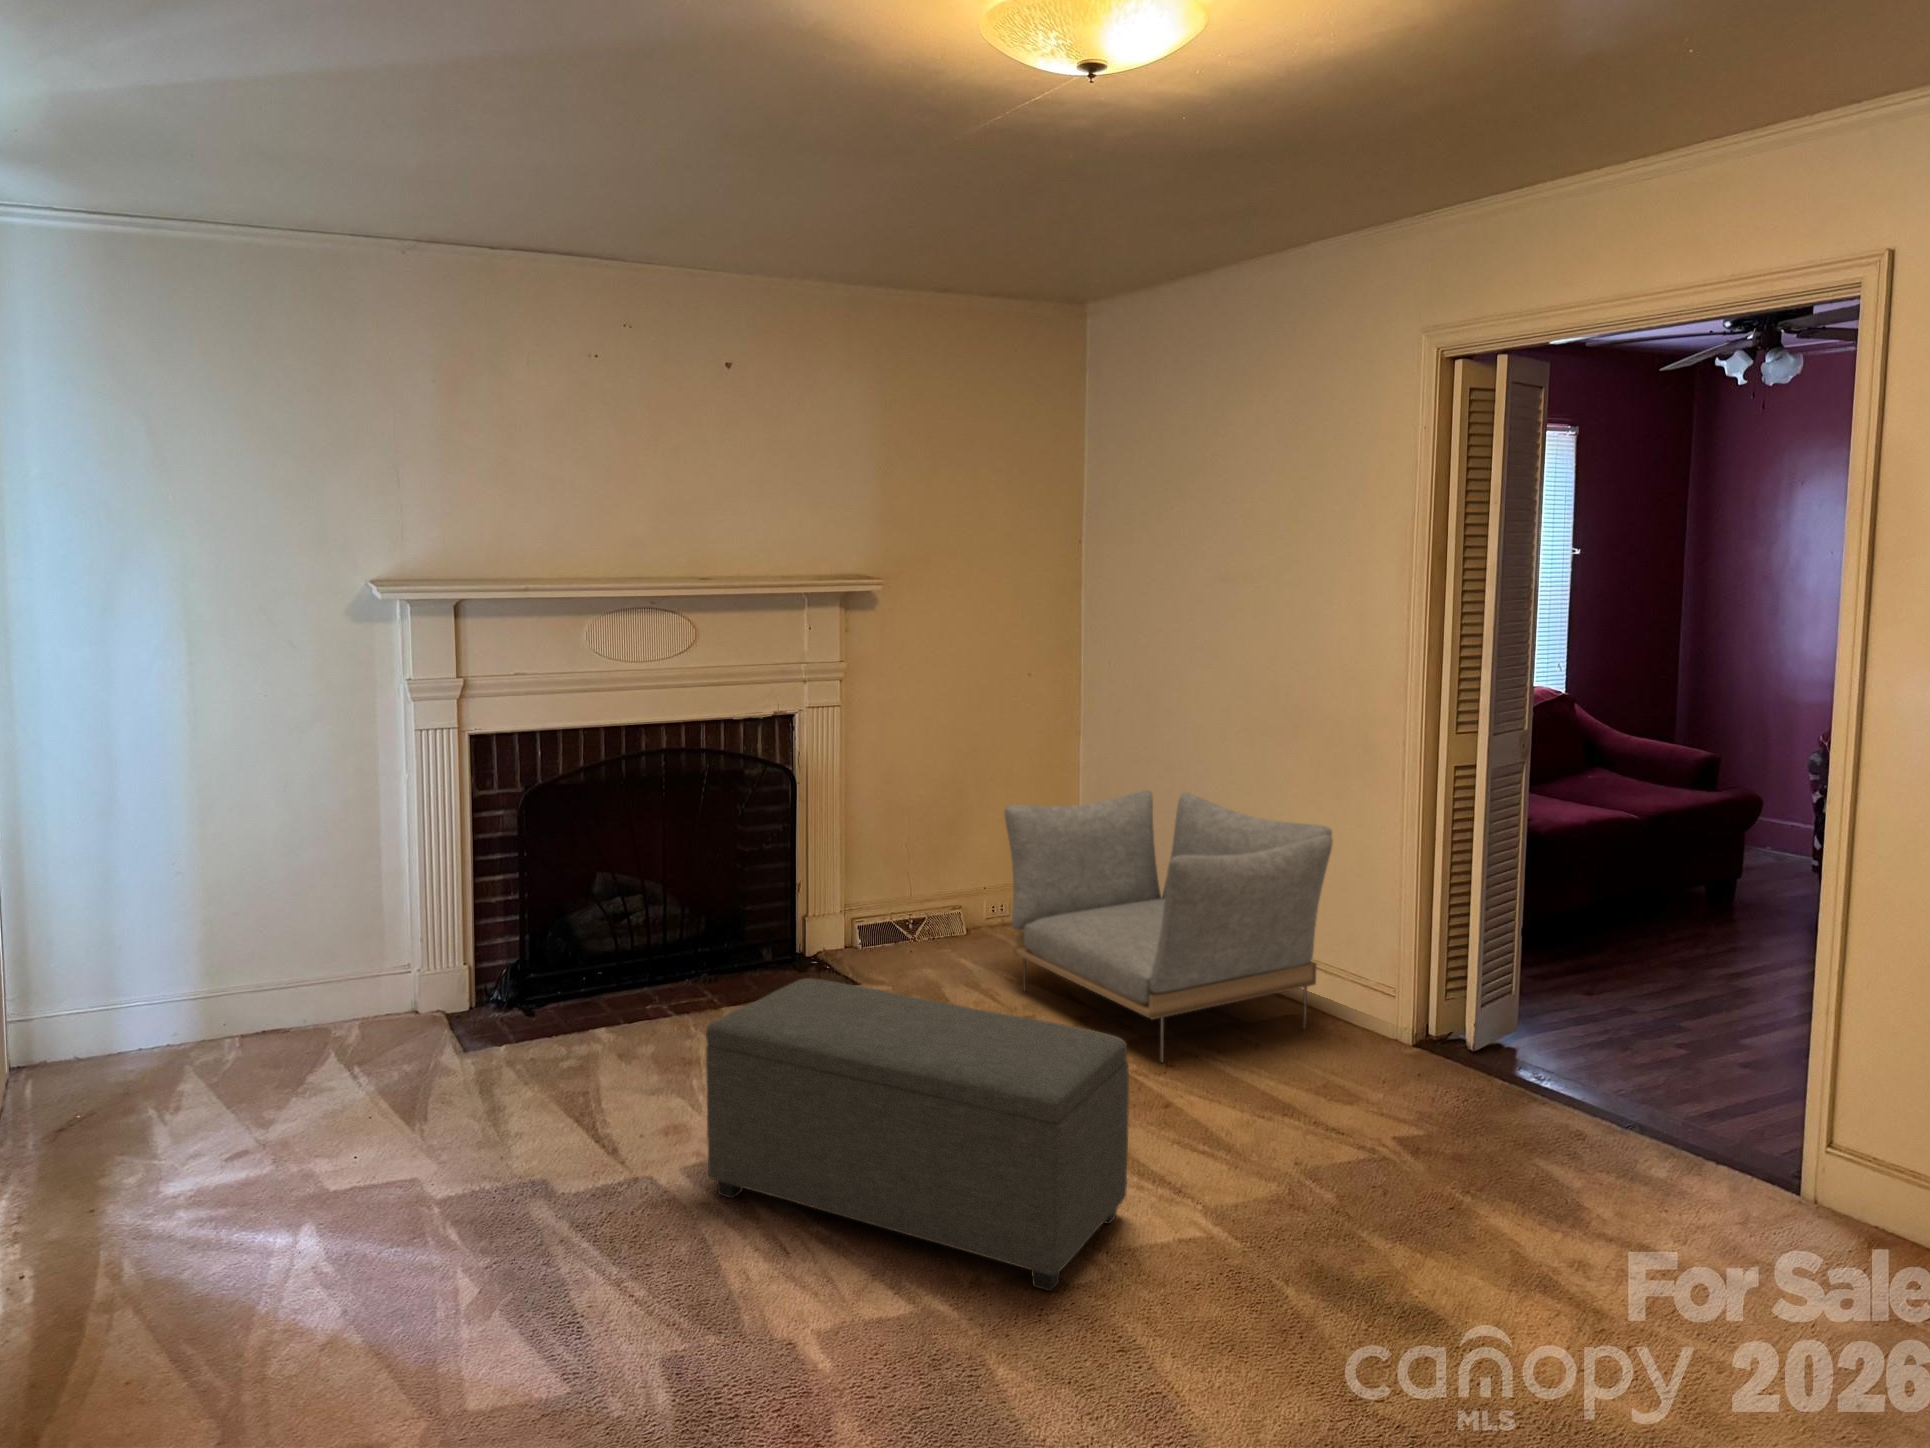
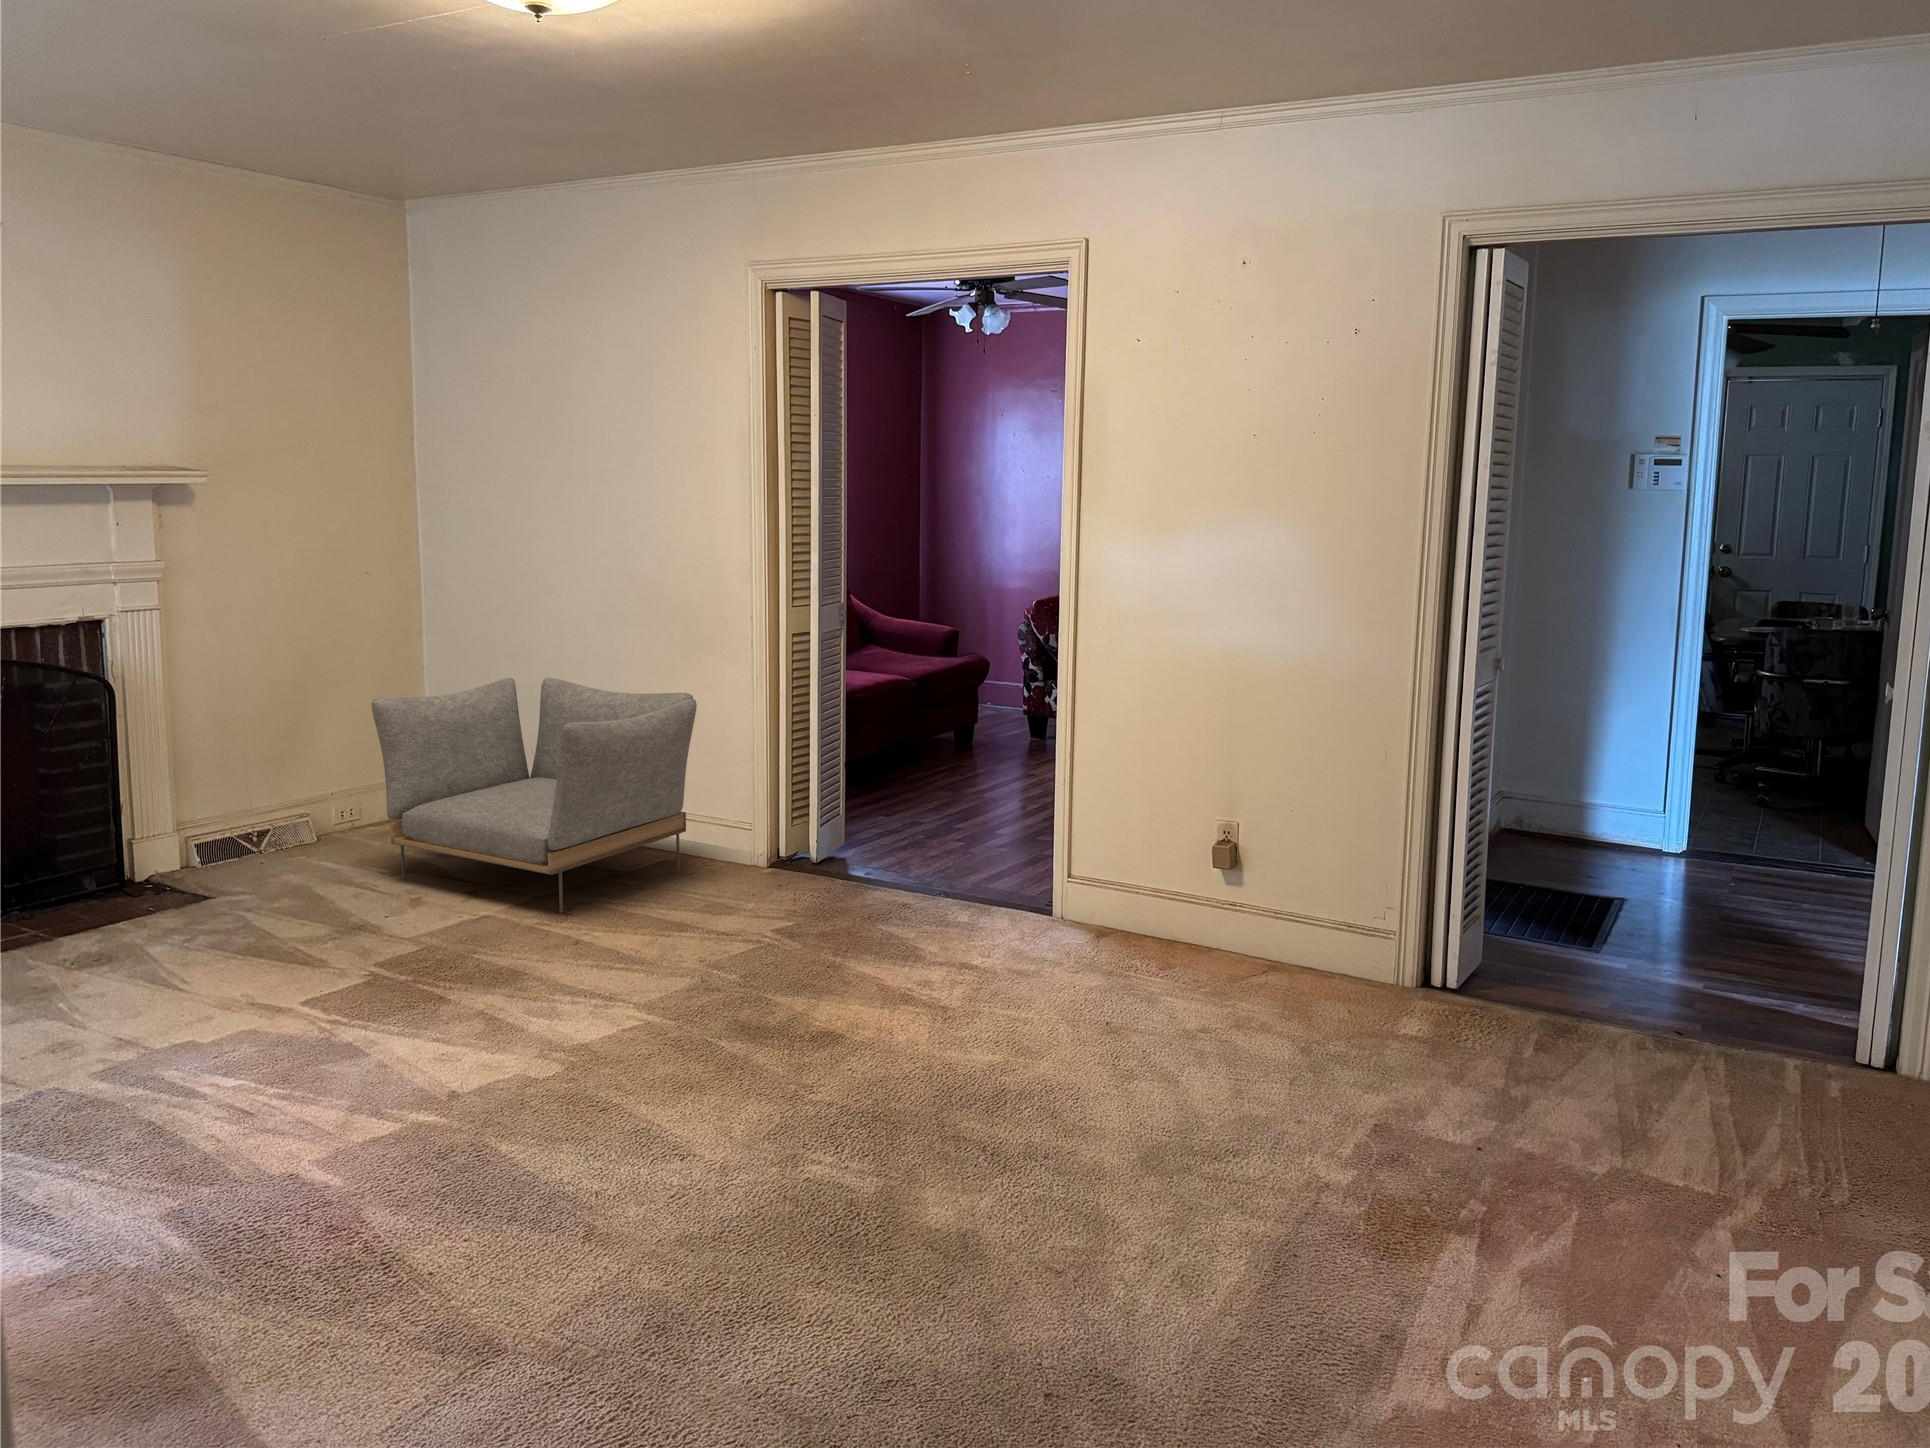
ottoman: present [706,978,1129,1291] -> none [124,865,572,1089]

